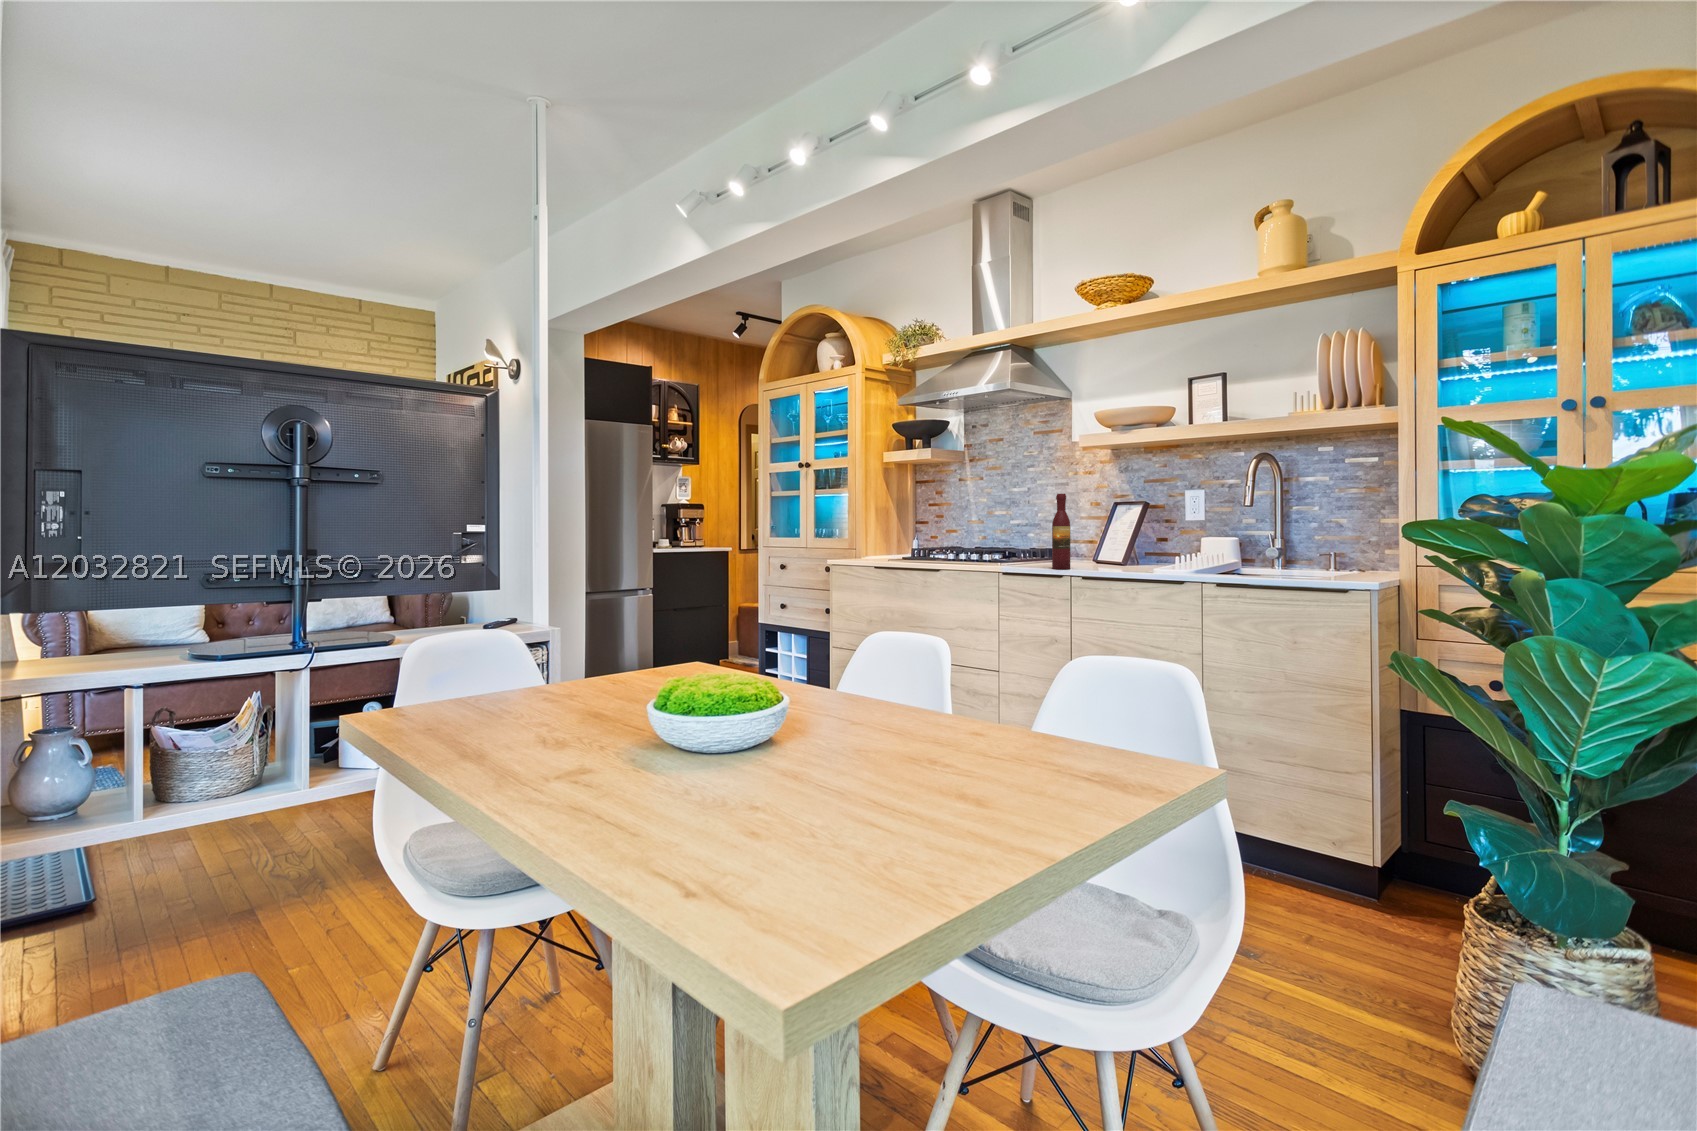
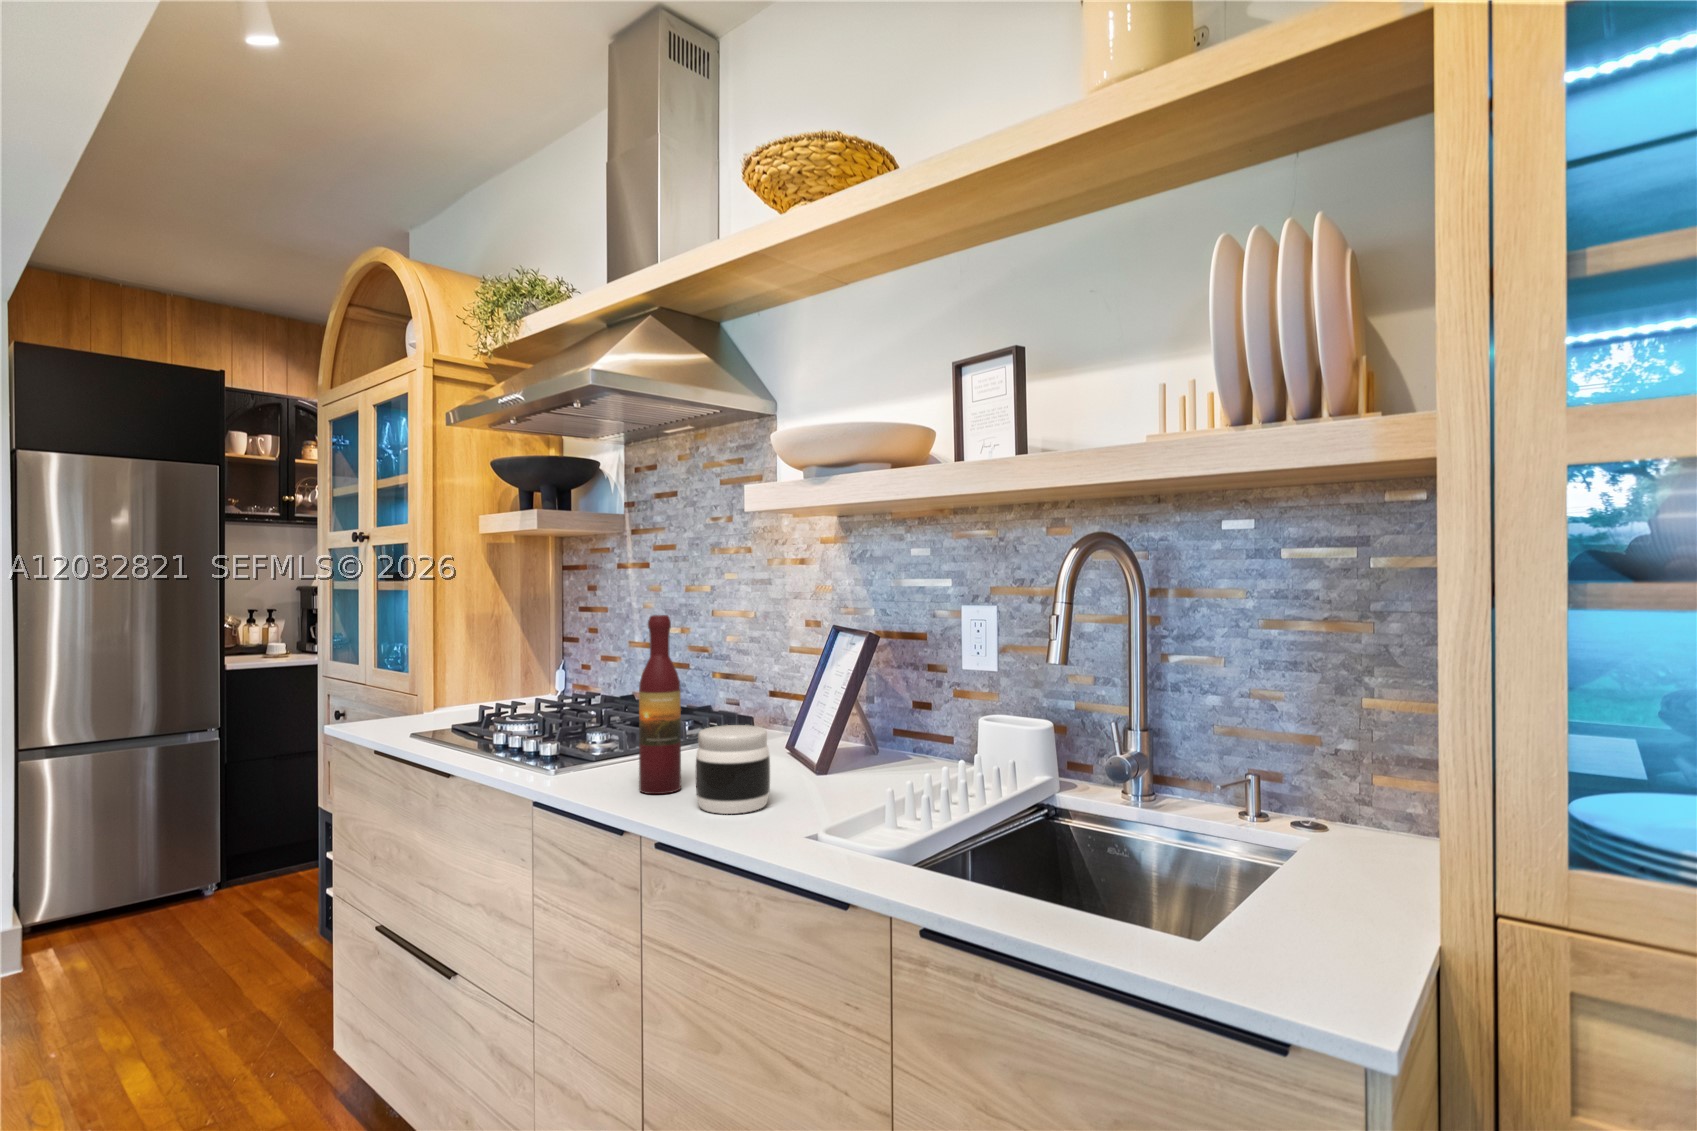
jar: none [1087,539,1119,571] -> present [696,725,770,814]

